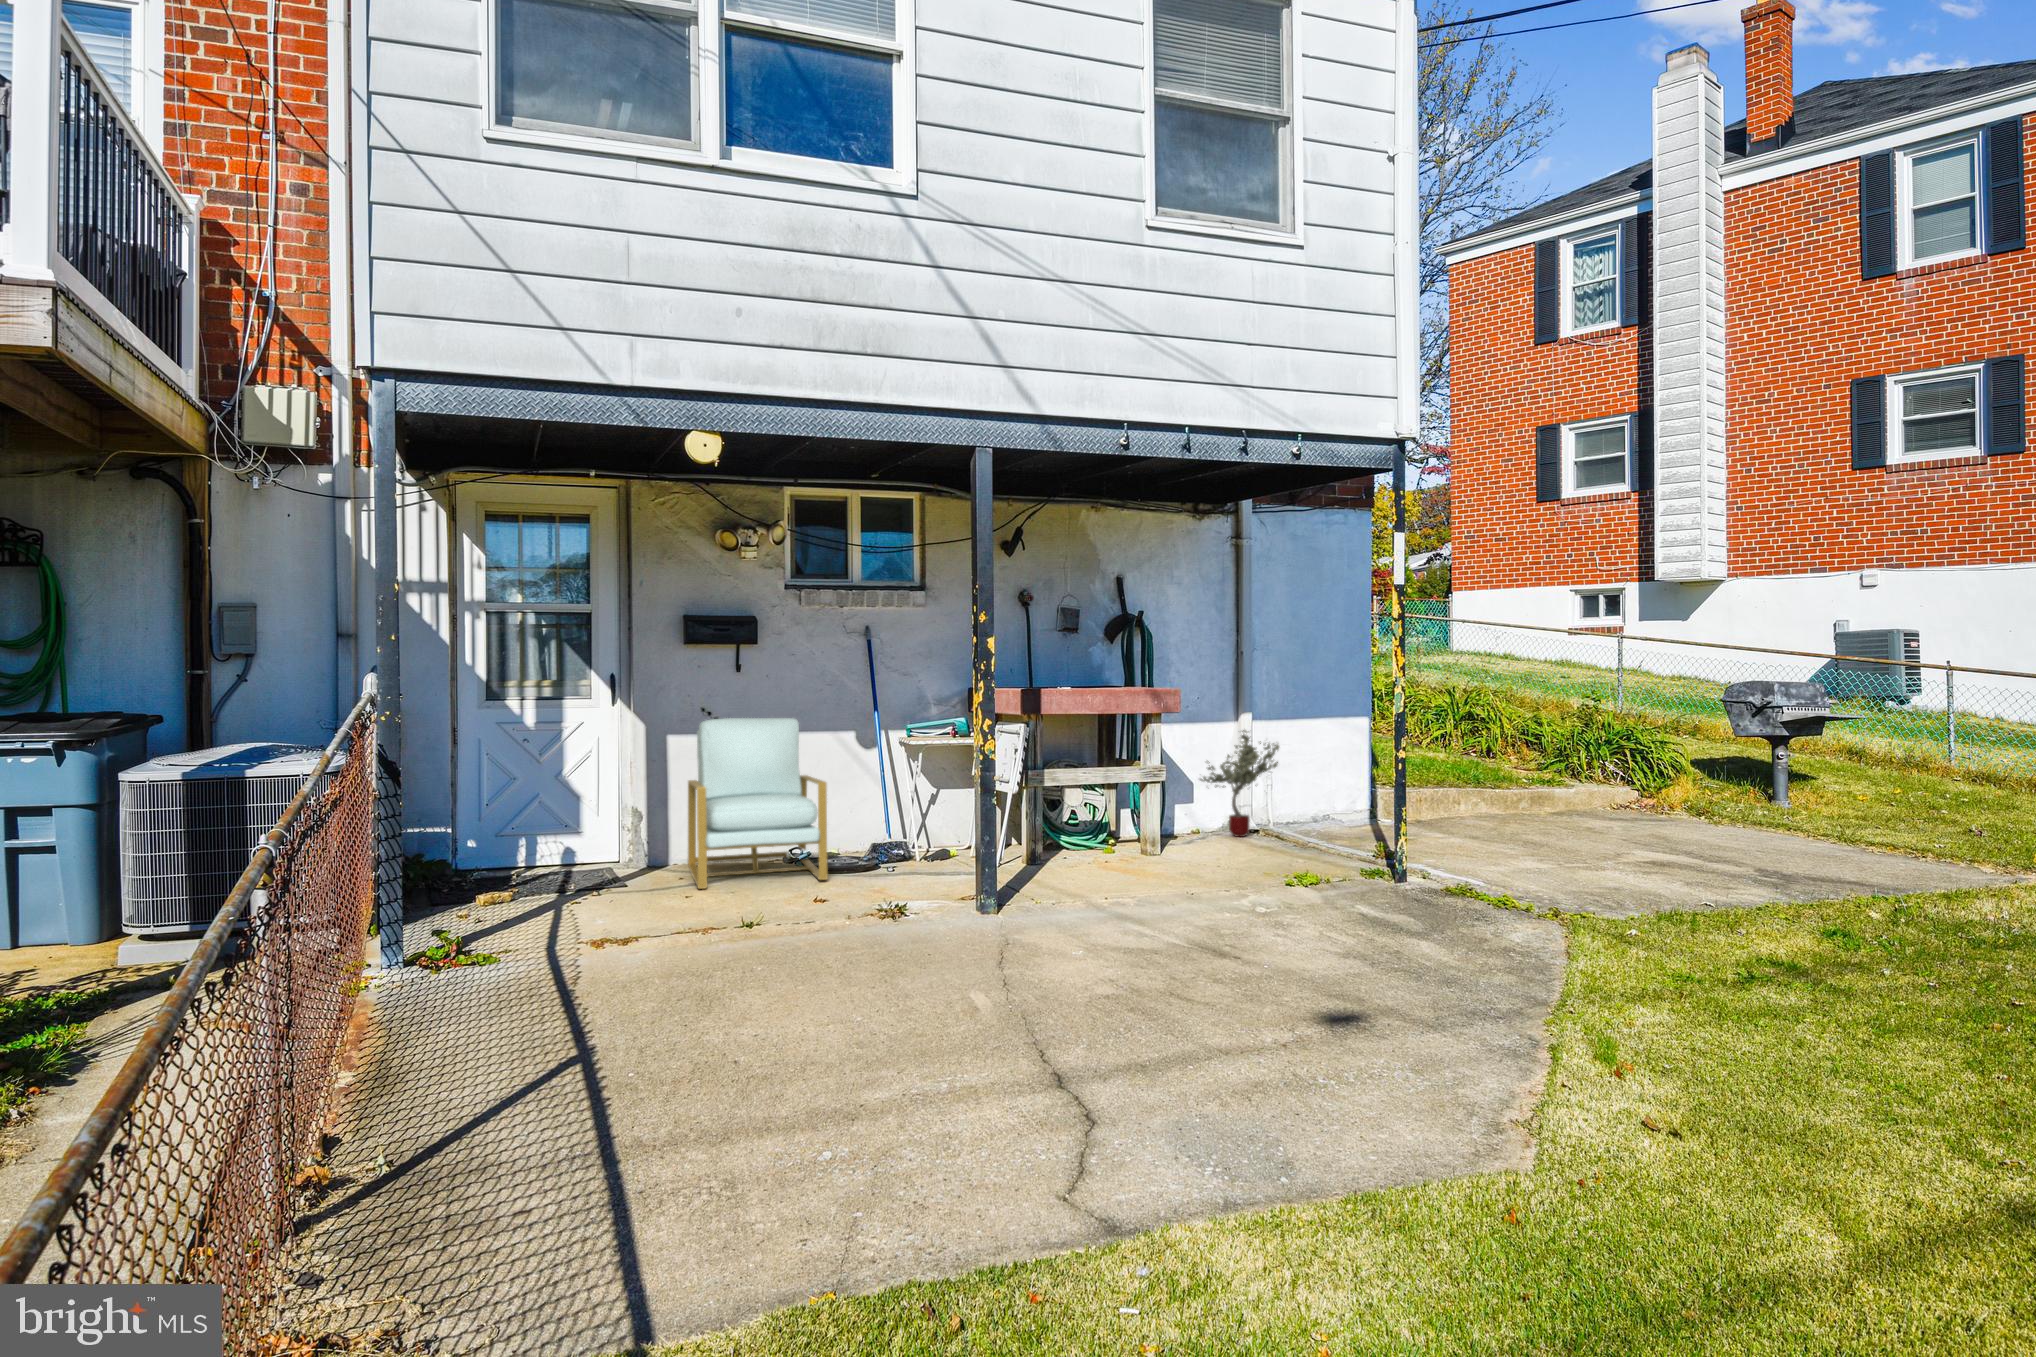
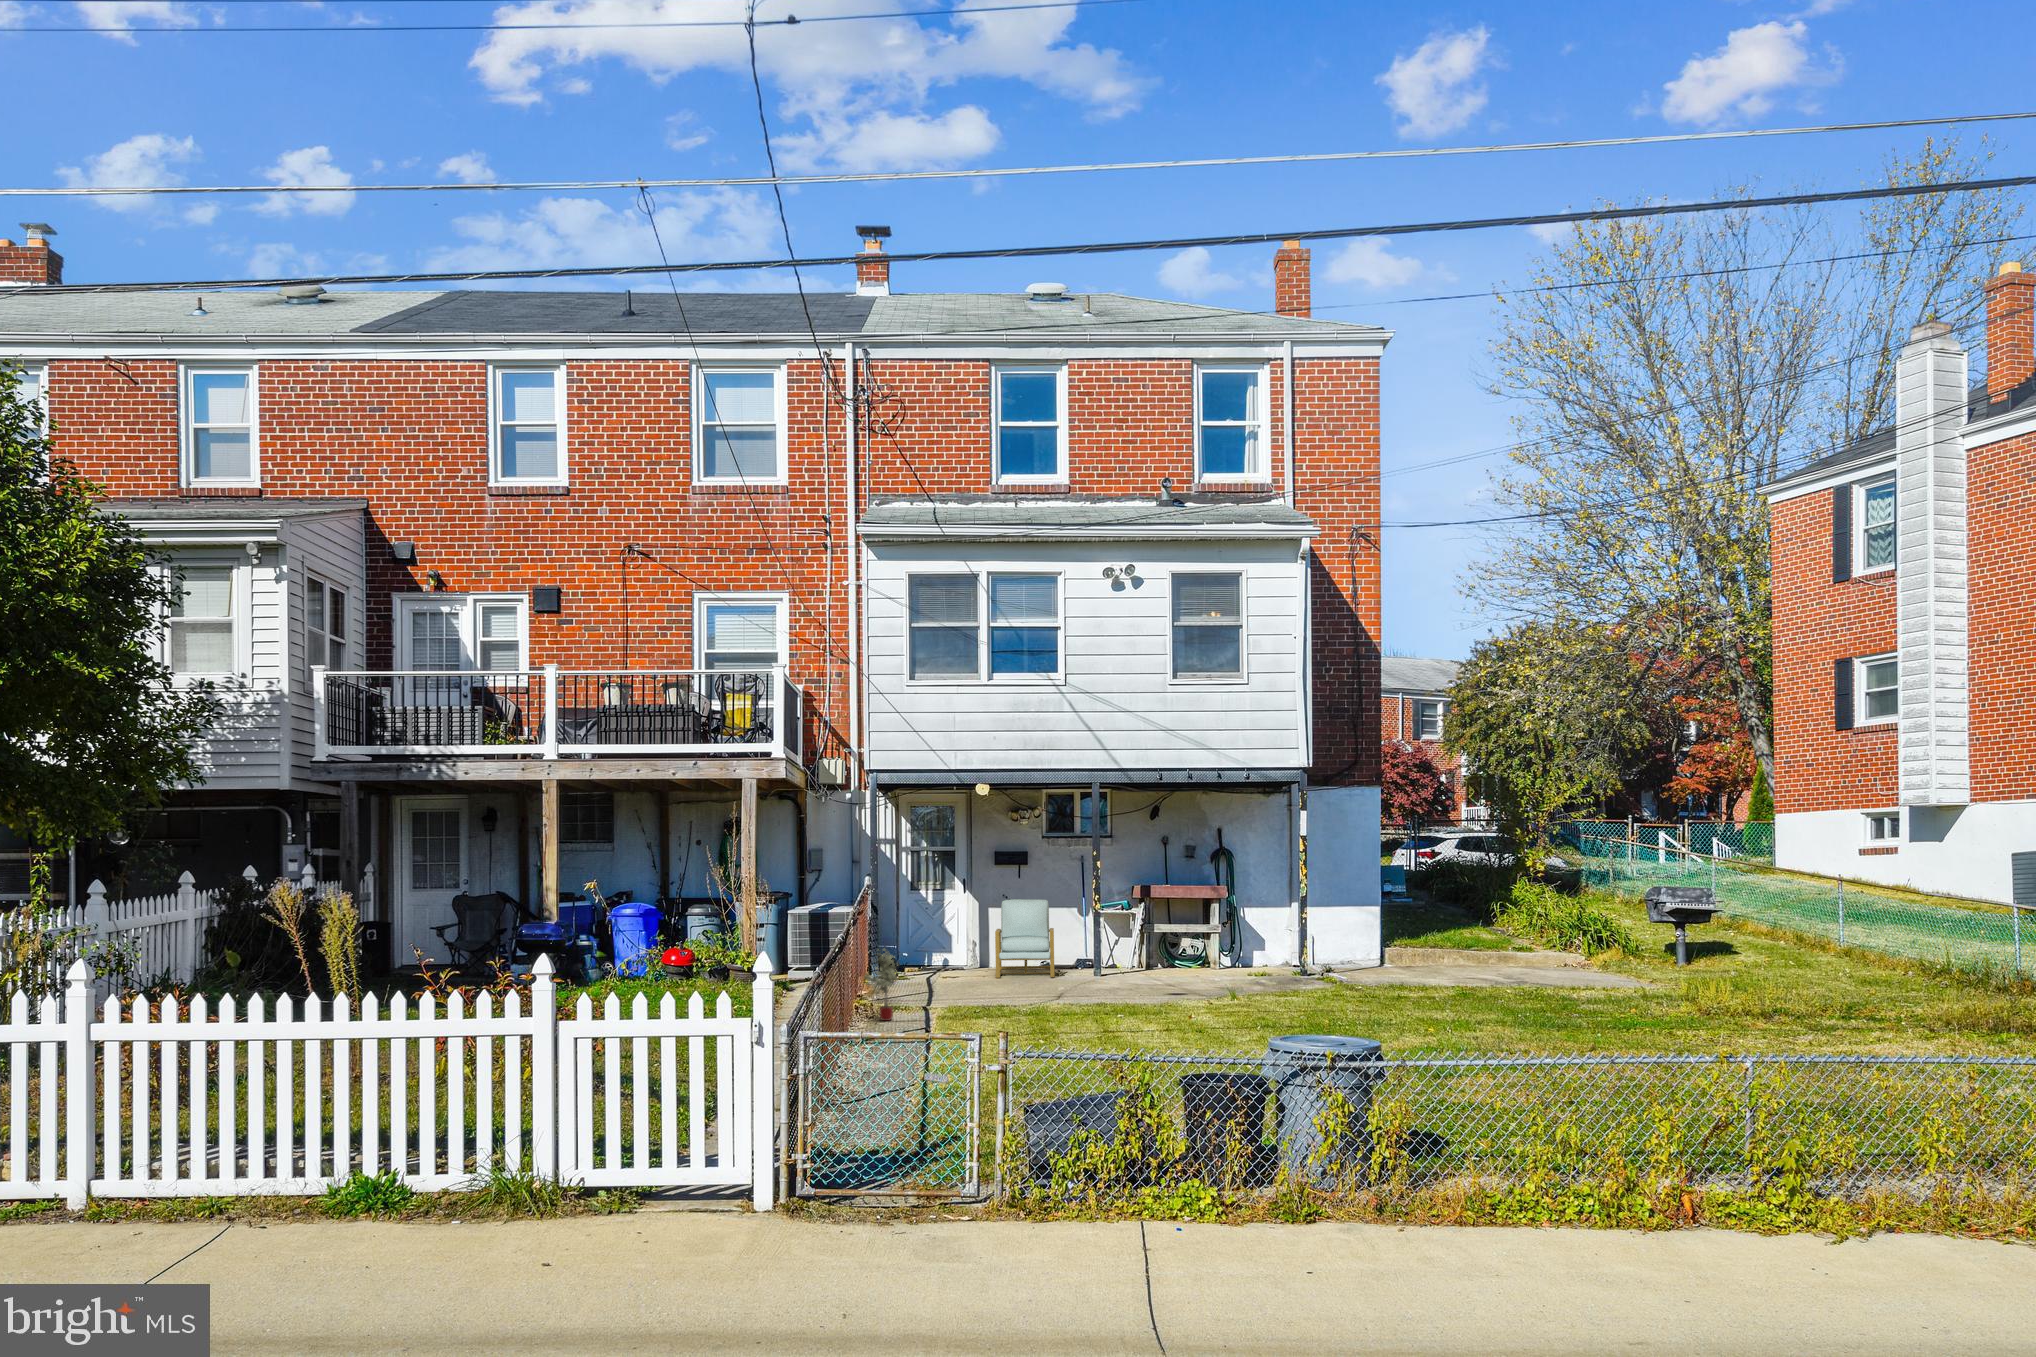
potted tree: present [1200,730,1279,837] -> present [864,949,898,1021]

